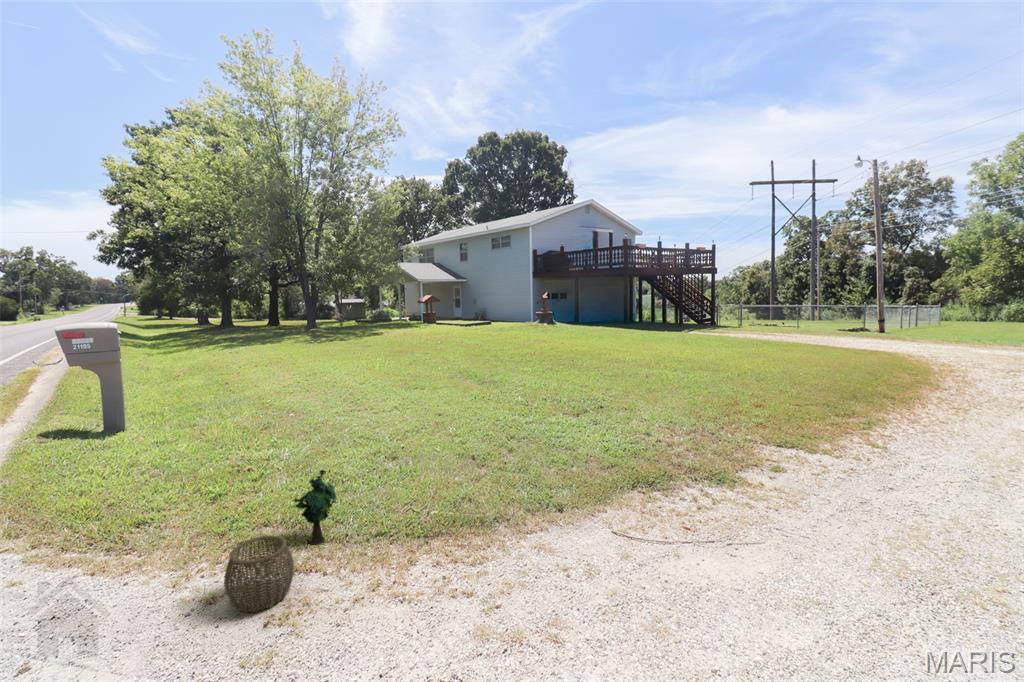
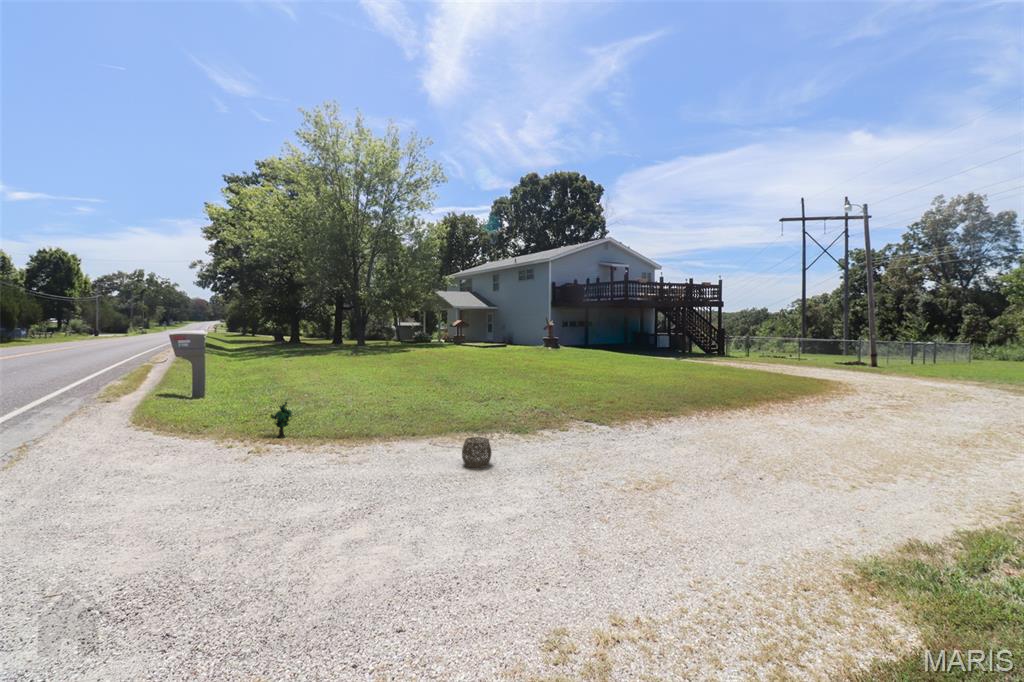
woven basket: present [224,535,294,613] -> present [462,437,492,468]

